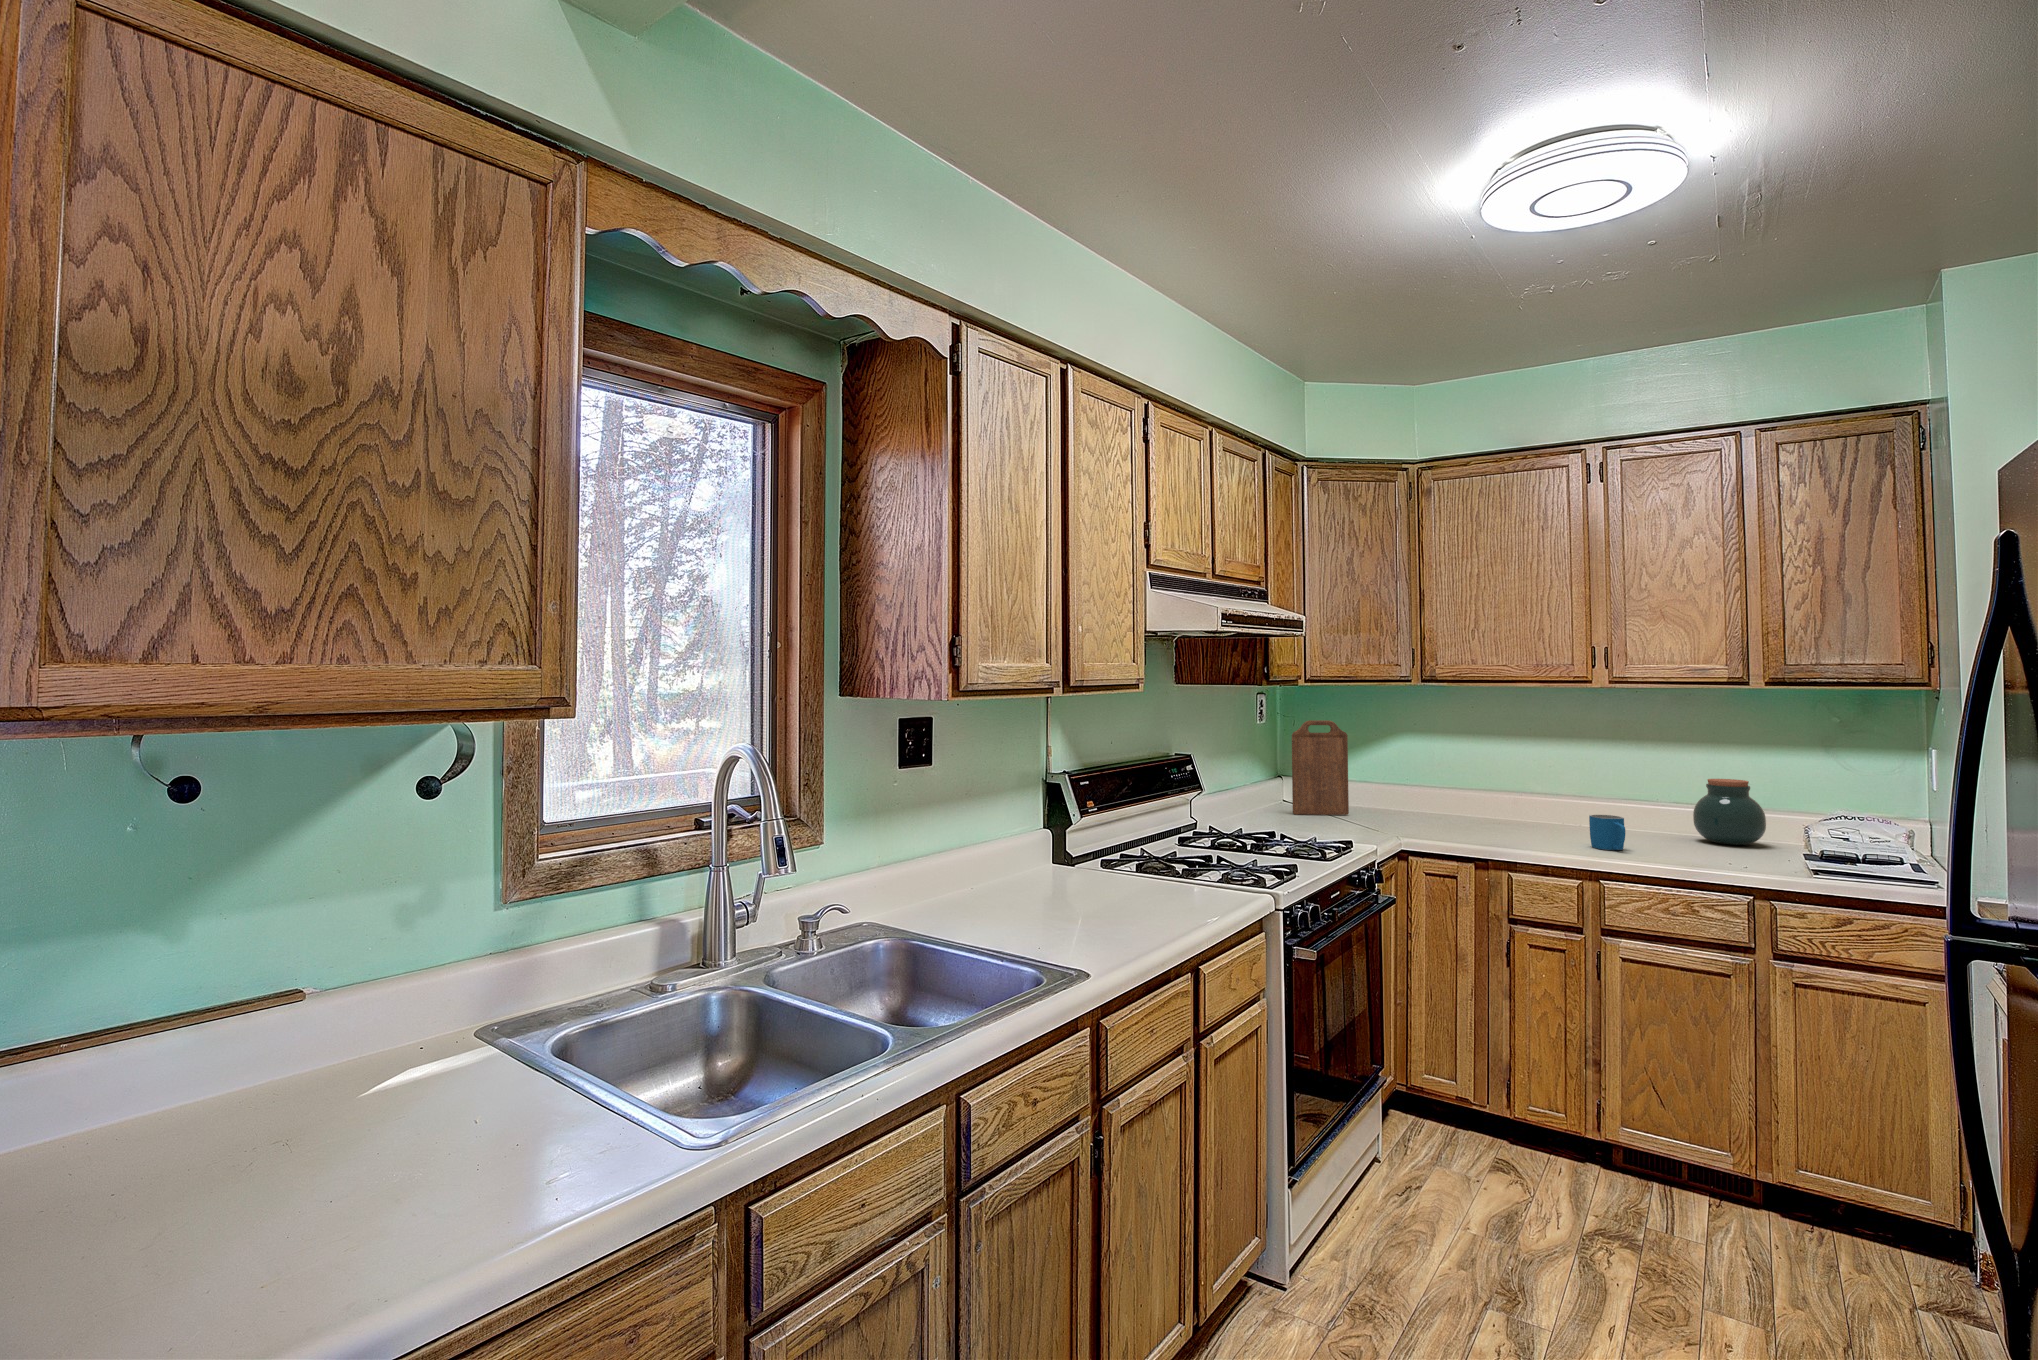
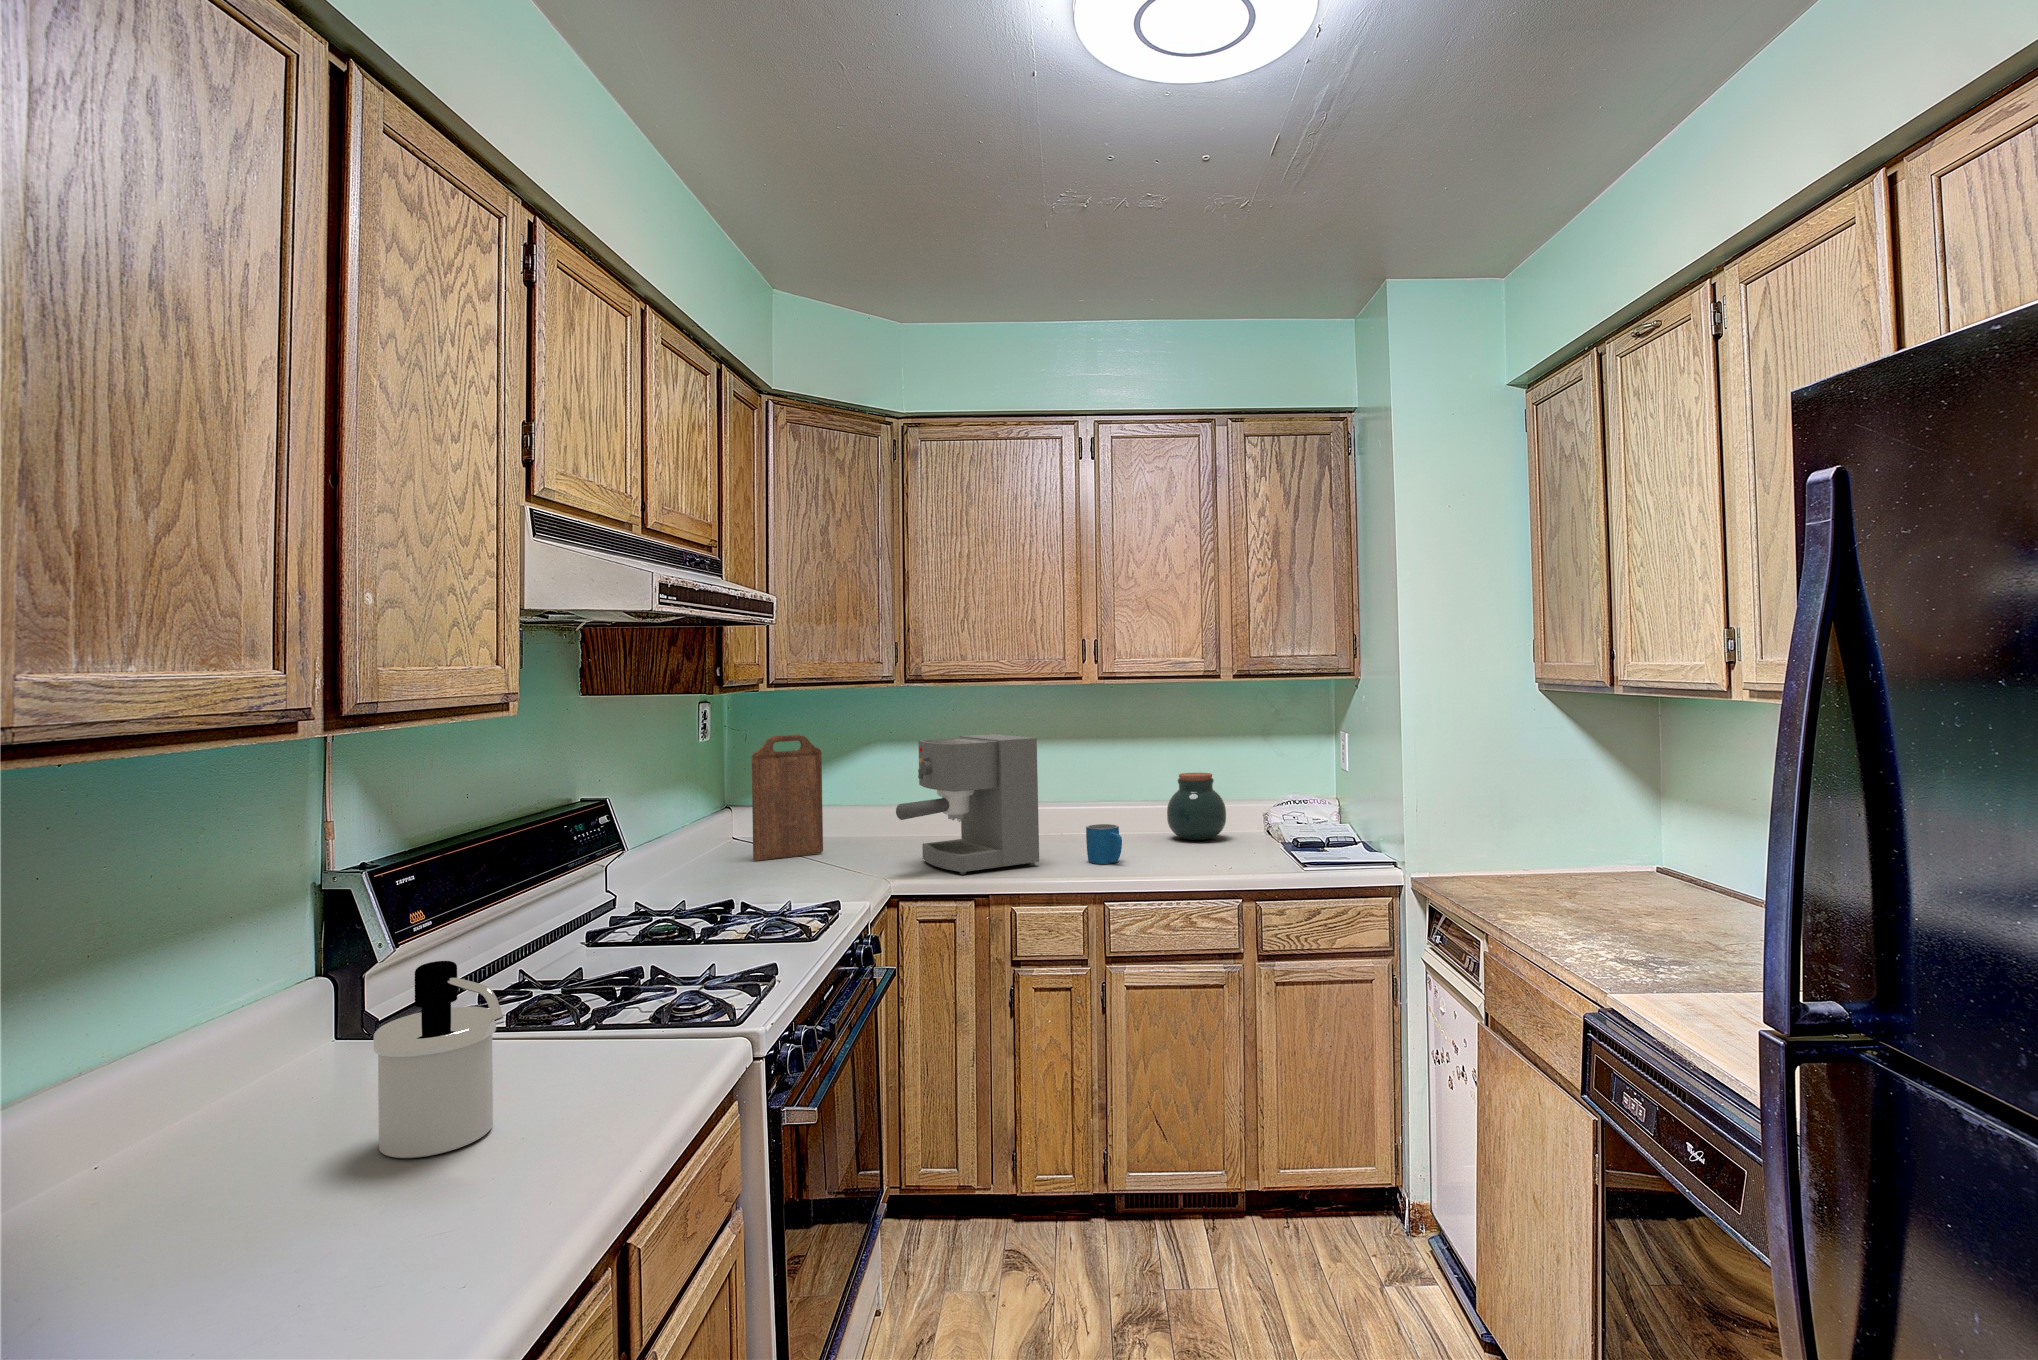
coffee maker: none [1404,729,1539,842] -> present [896,734,1039,875]
soap dispenser: none [1075,819,1135,916] -> present [374,961,503,1158]

